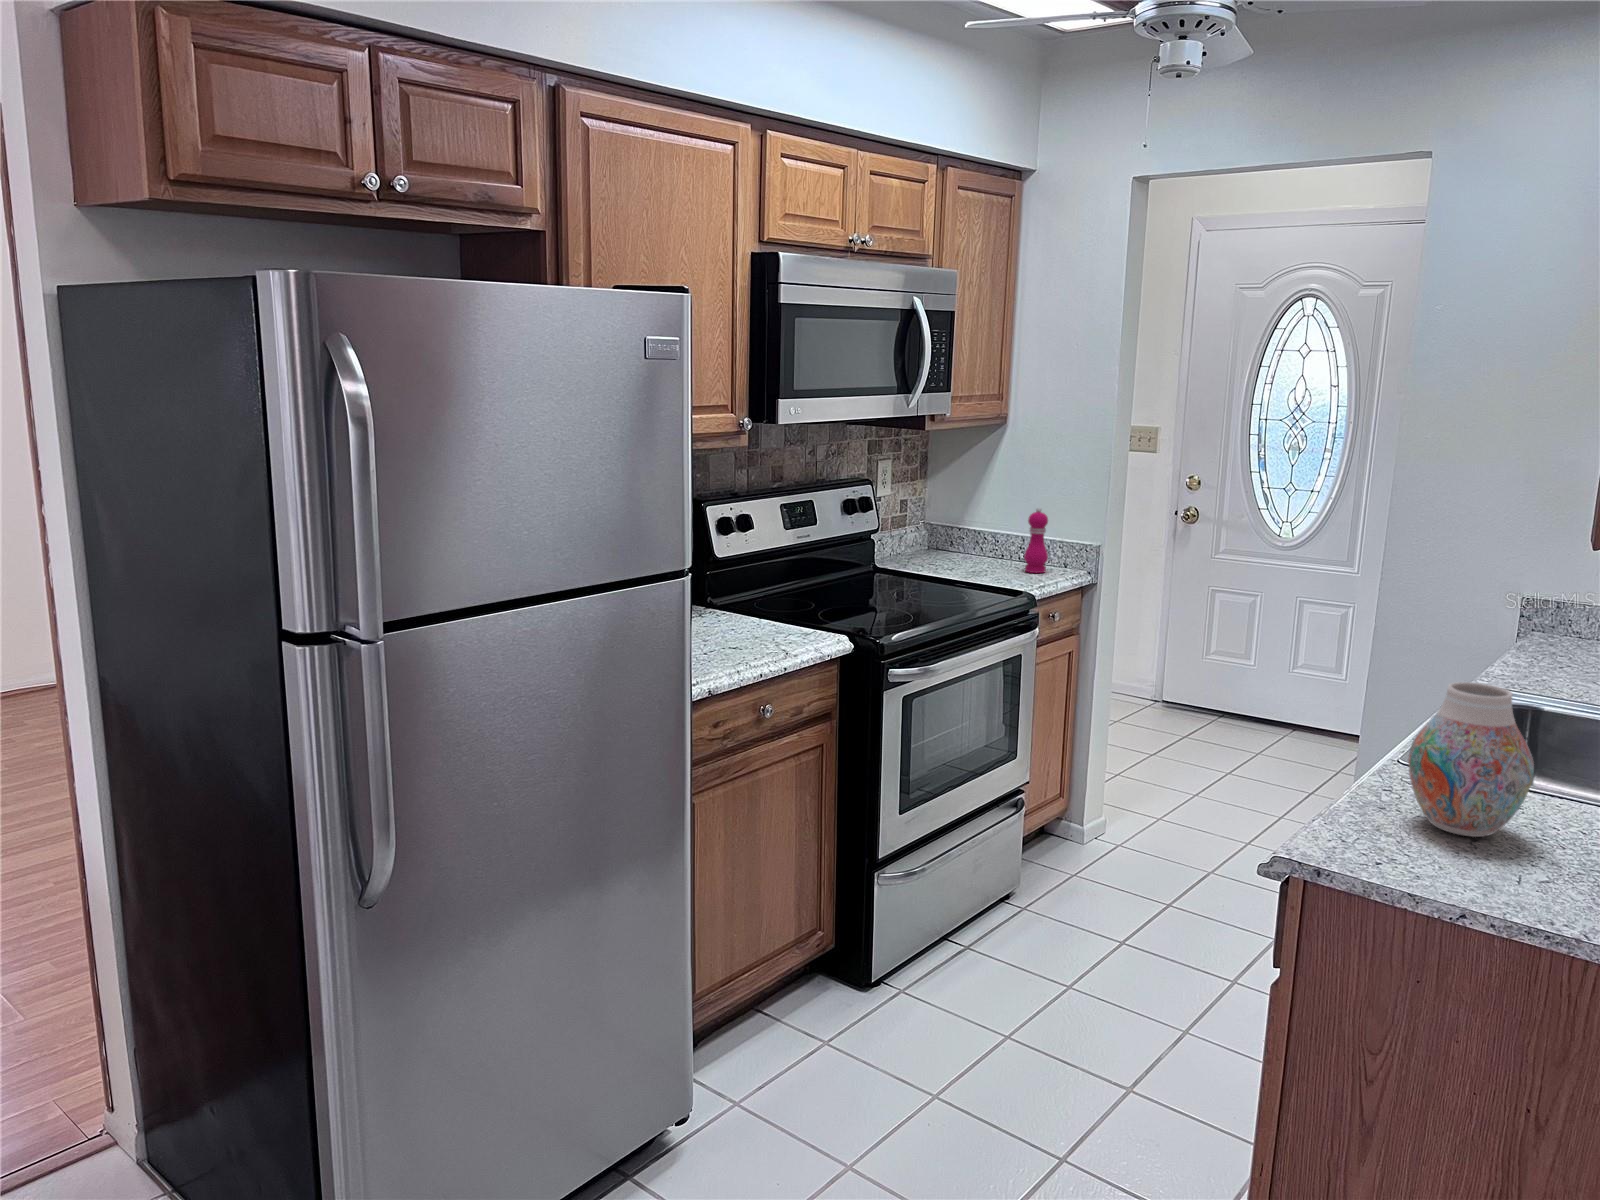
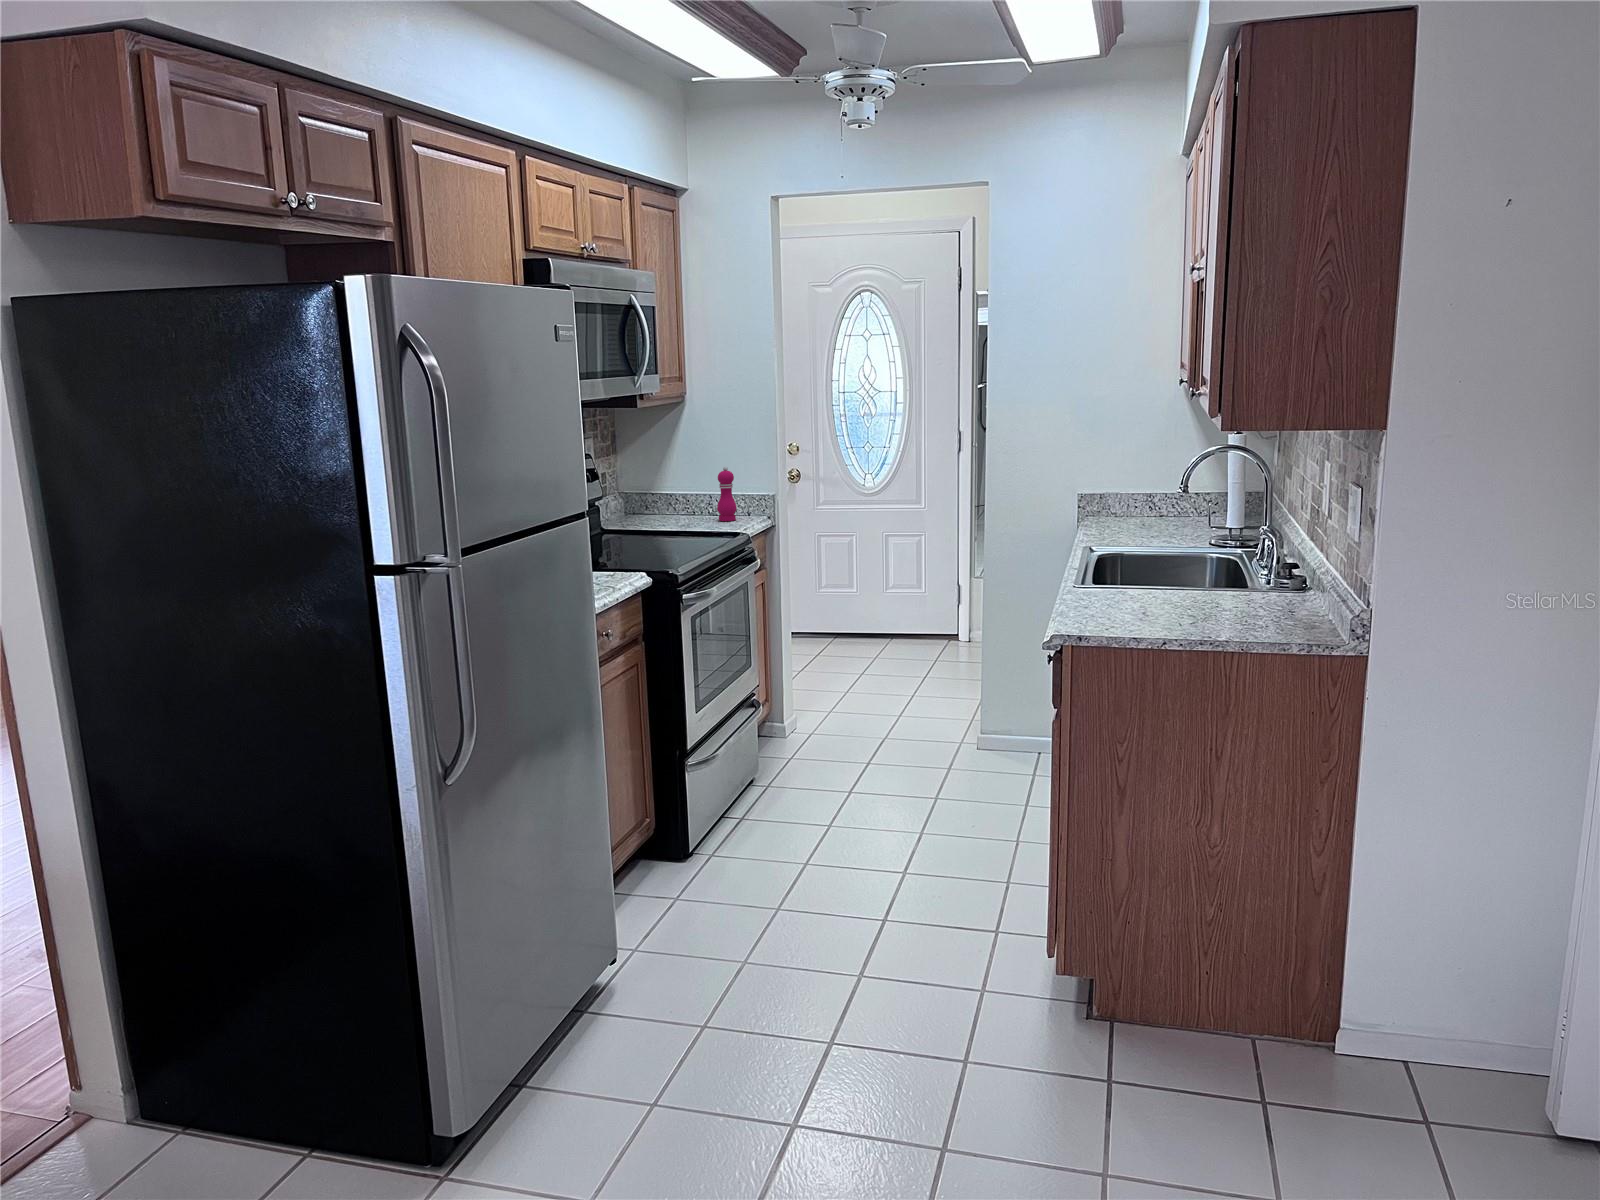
vase: present [1408,682,1534,837] -> none [1102,519,1171,611]

